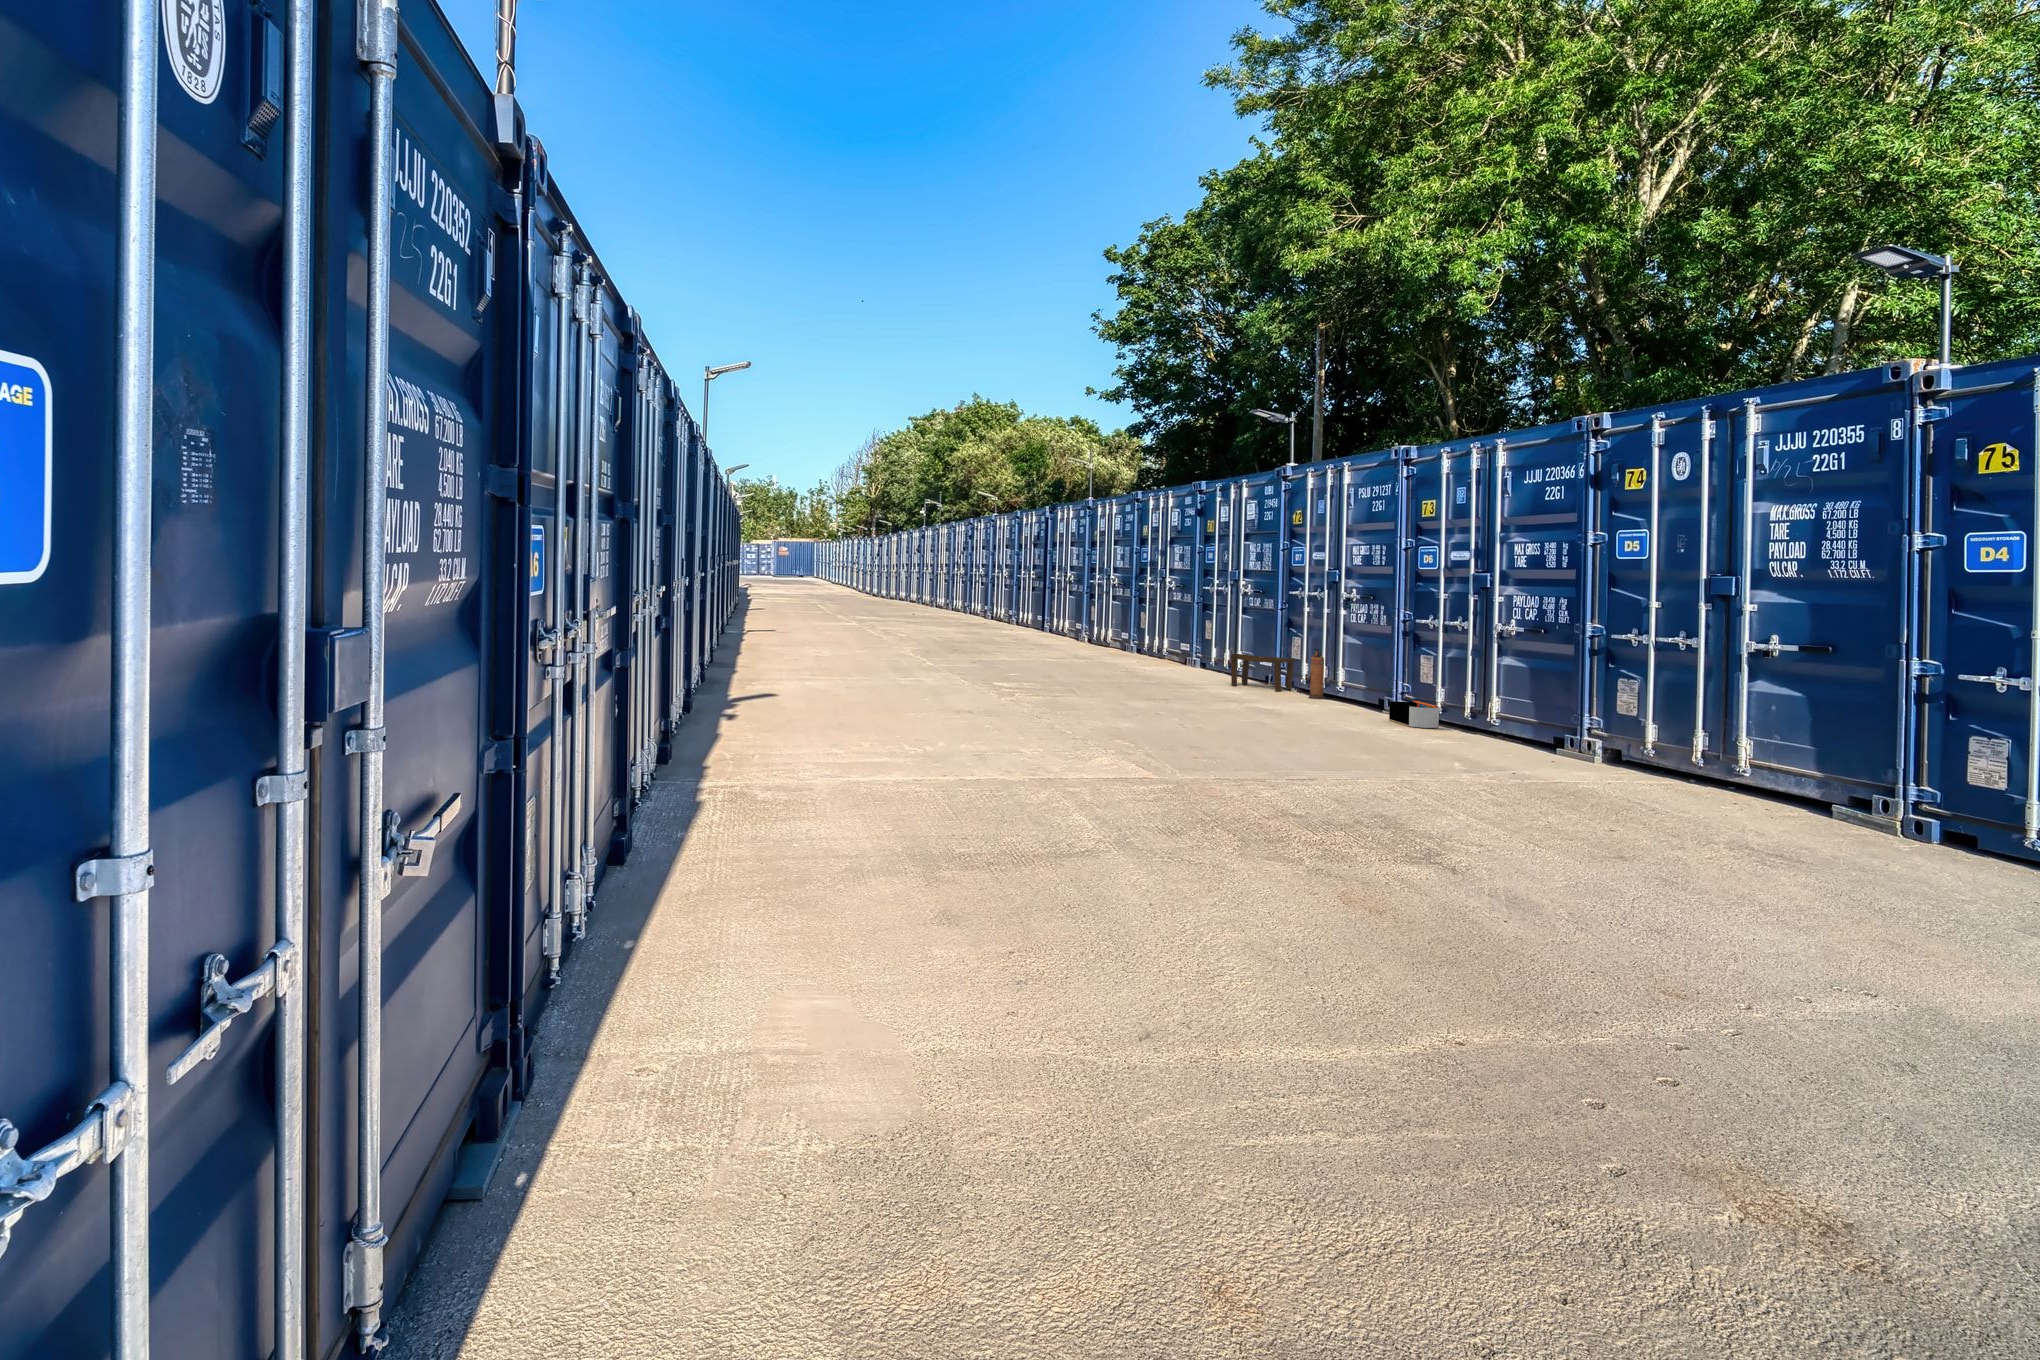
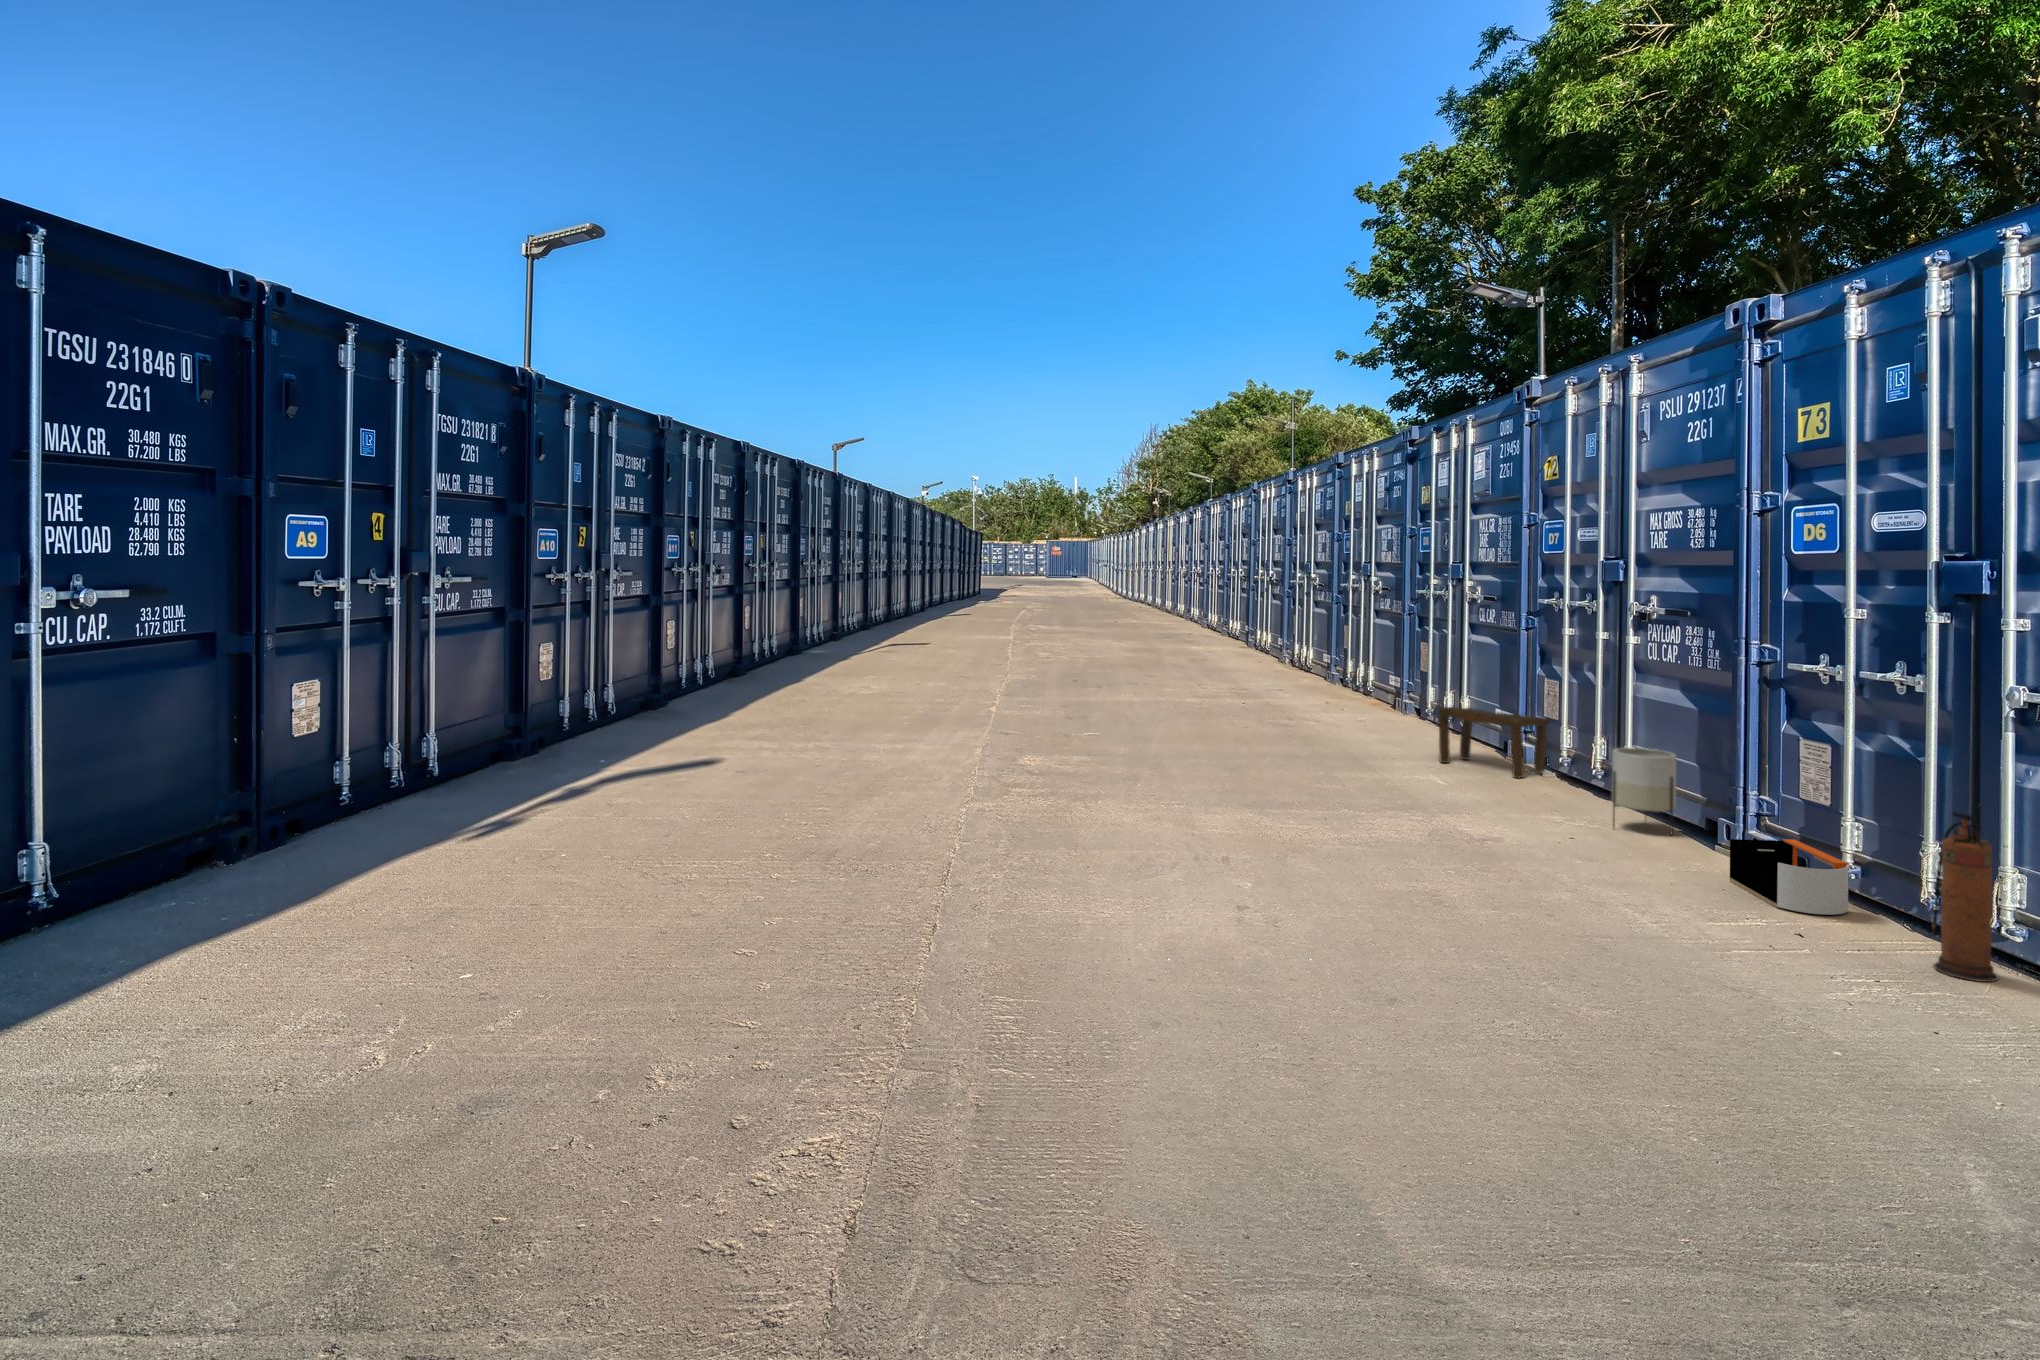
fire extinguisher: present [1308,649,1325,699] -> present [1929,812,1998,982]
planter: none [1333,667,1365,709] -> present [1612,748,1677,834]

